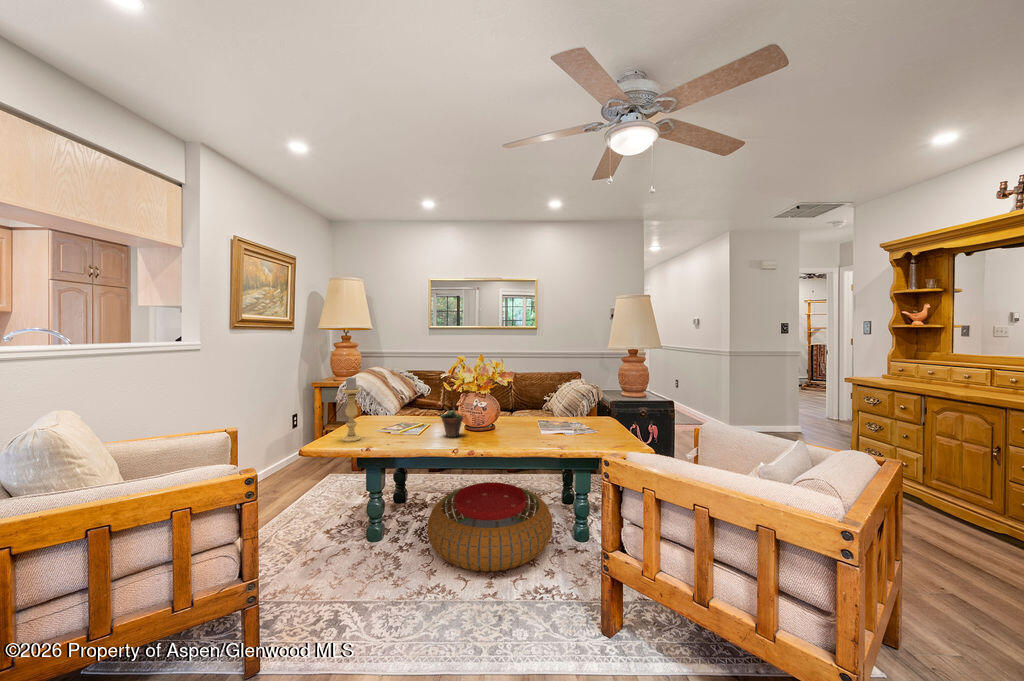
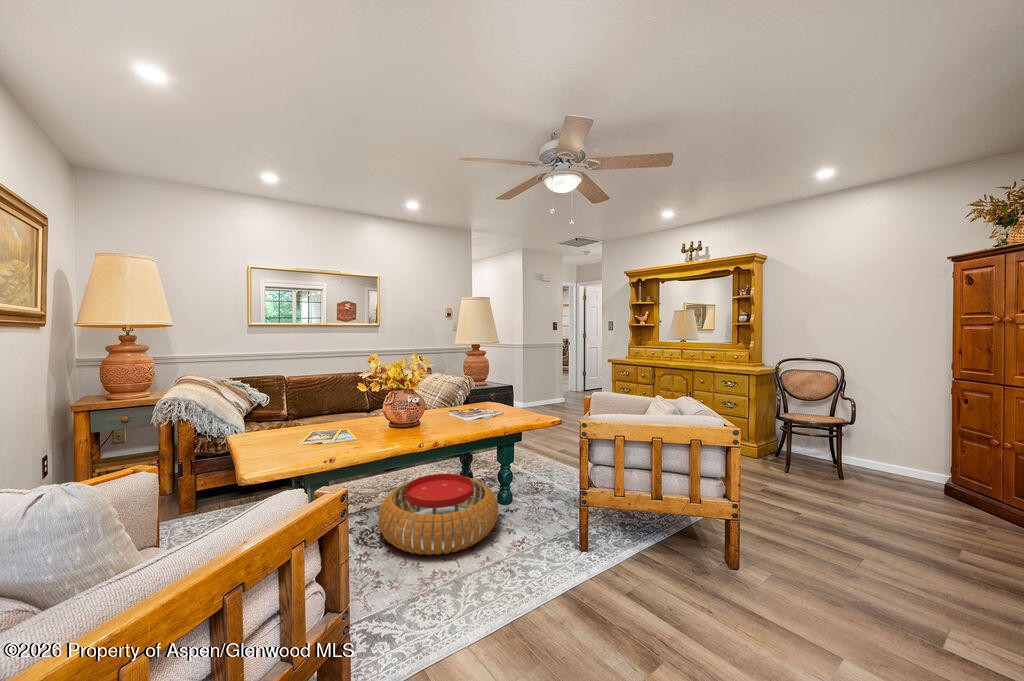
candle holder: present [342,377,361,442] -> none [286,383,309,461]
succulent plant: present [440,408,463,437] -> none [389,401,411,437]

